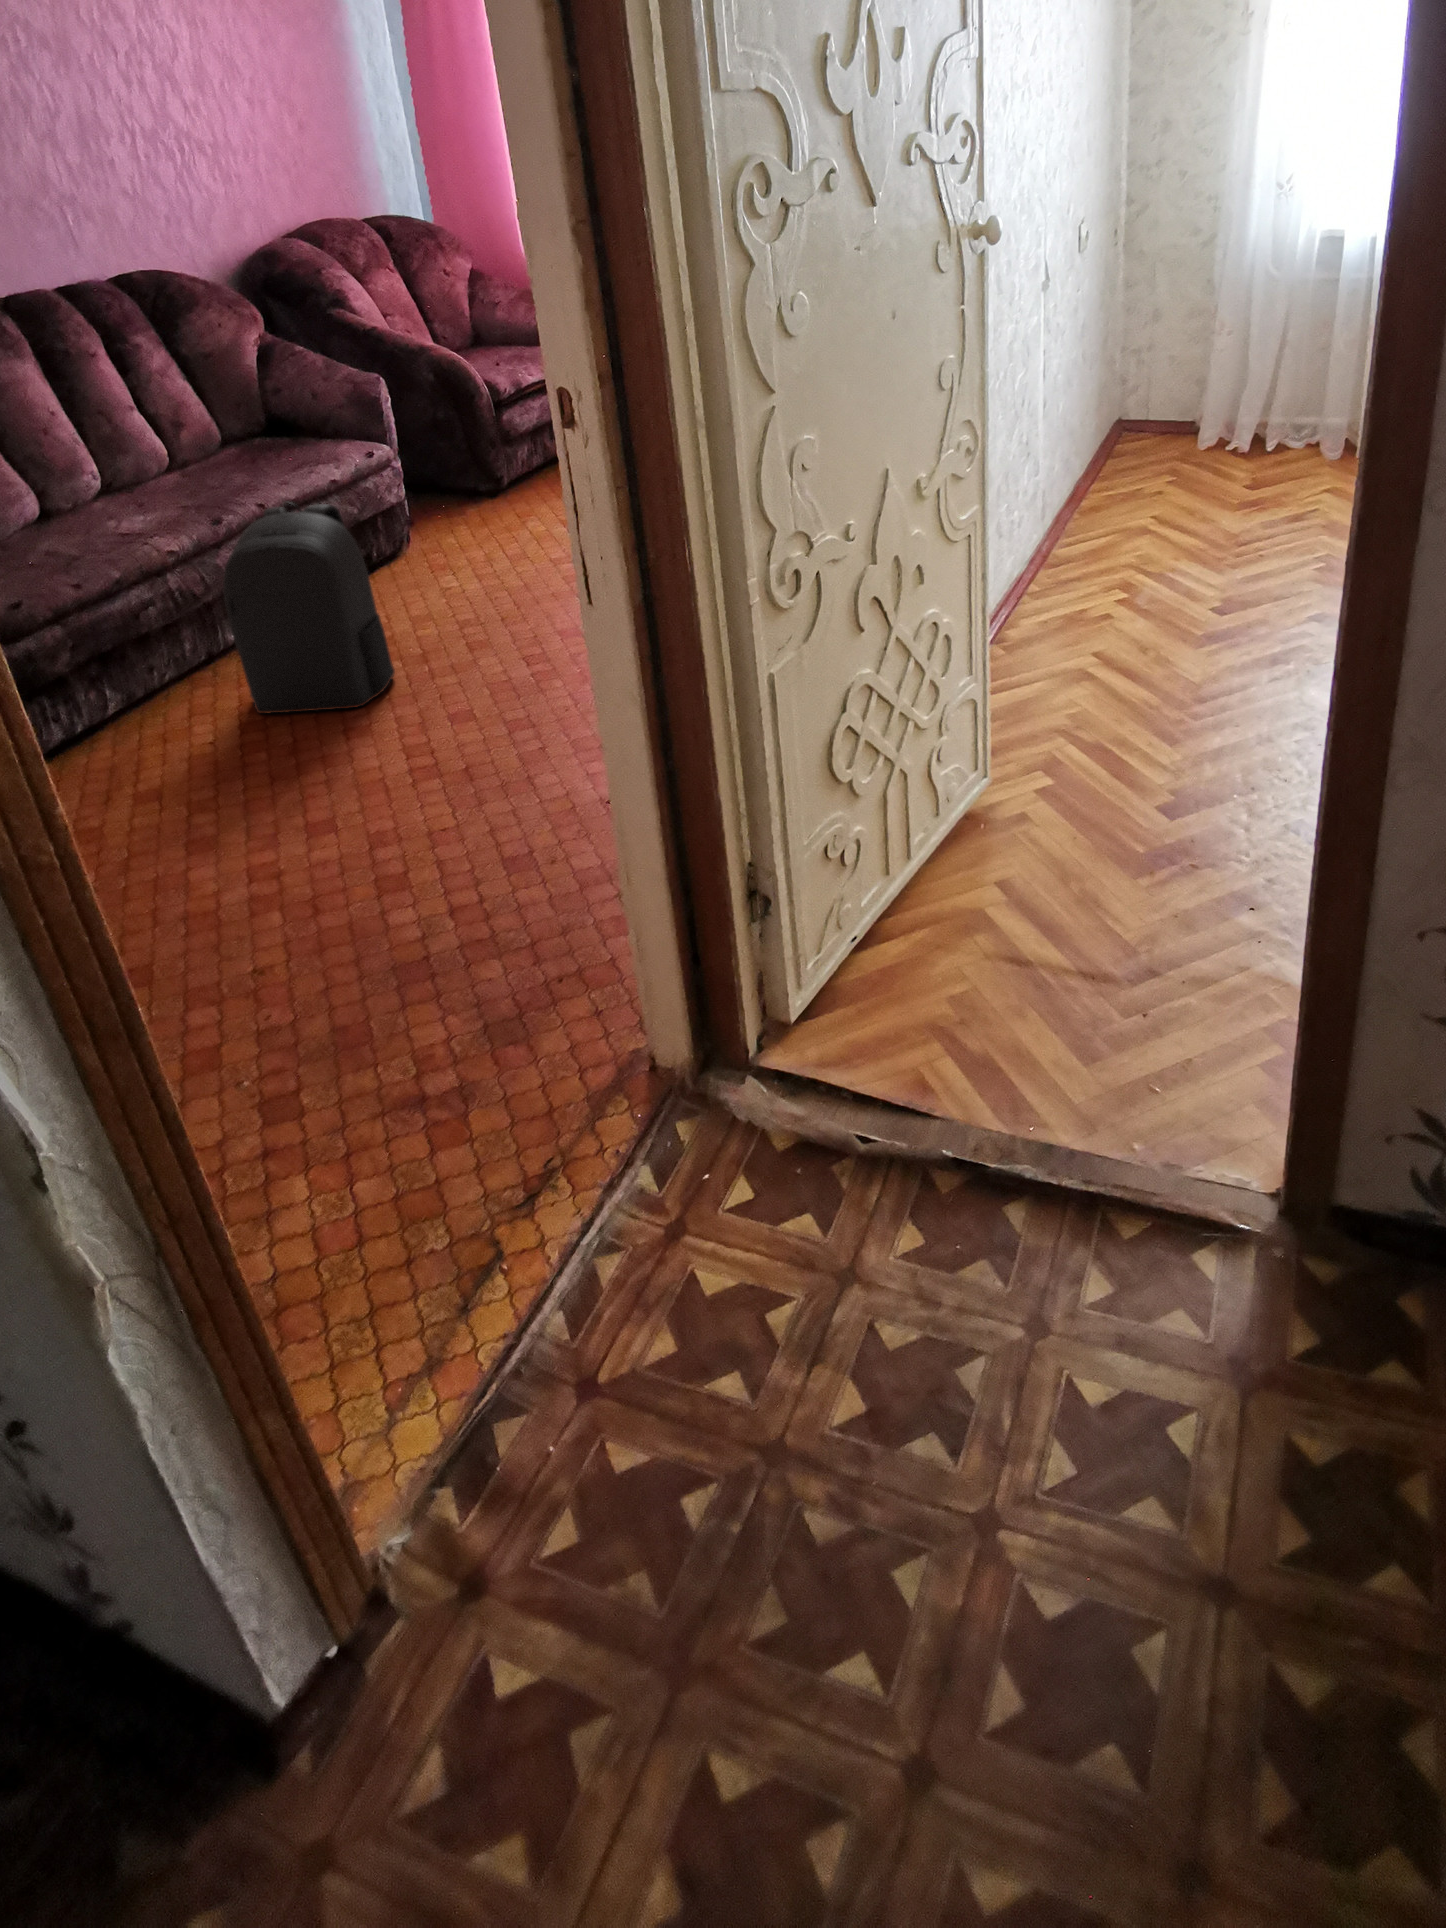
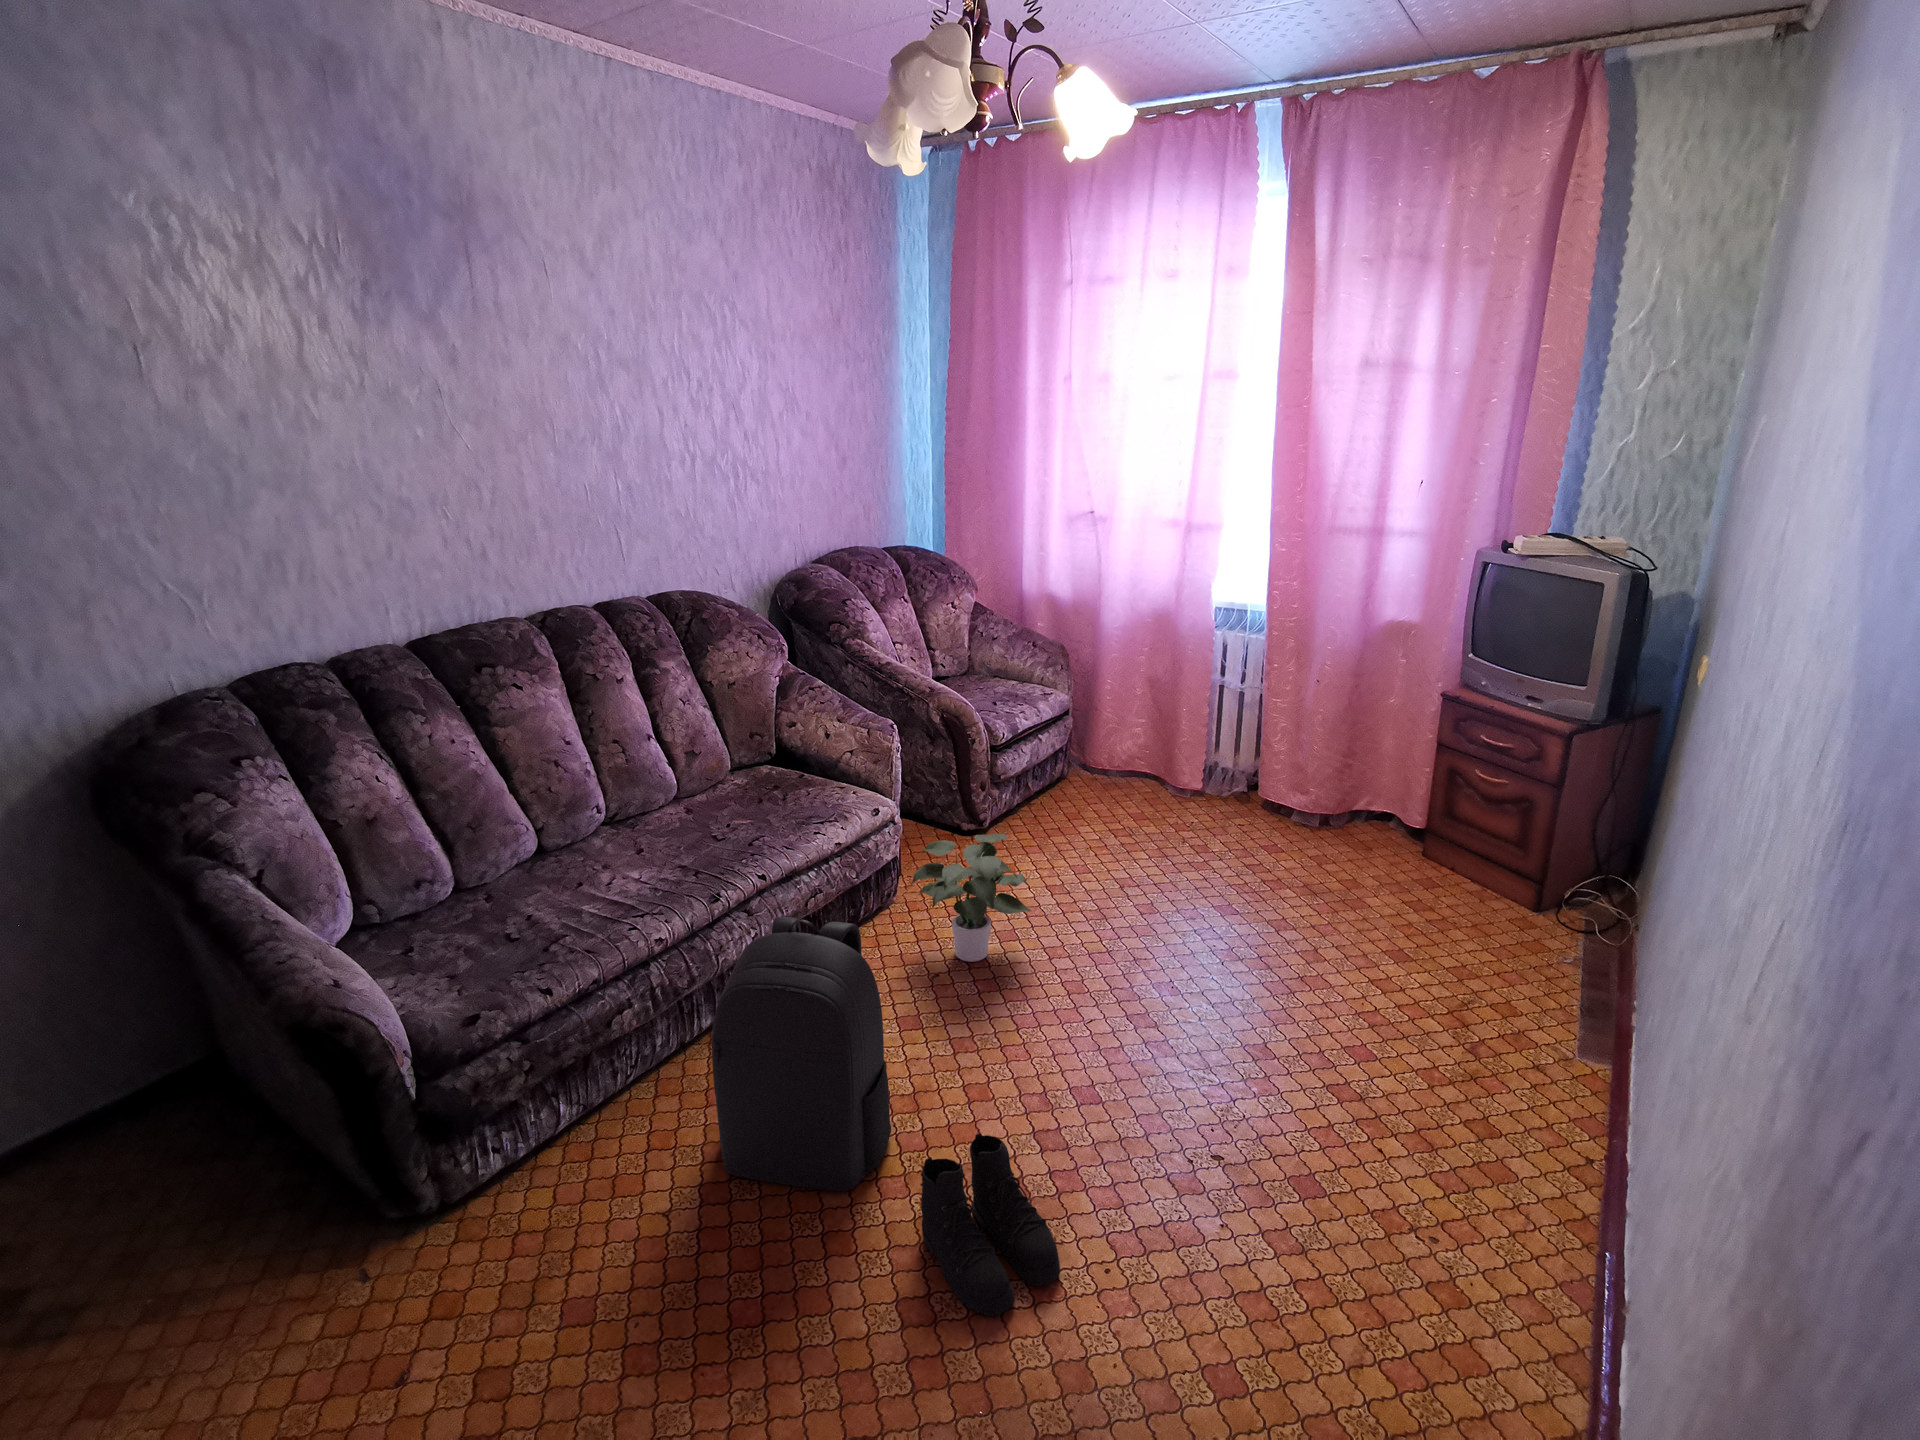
potted plant: none [409,458,524,576] -> present [912,834,1032,962]
boots: none [406,638,519,742] -> present [920,1133,1060,1316]

